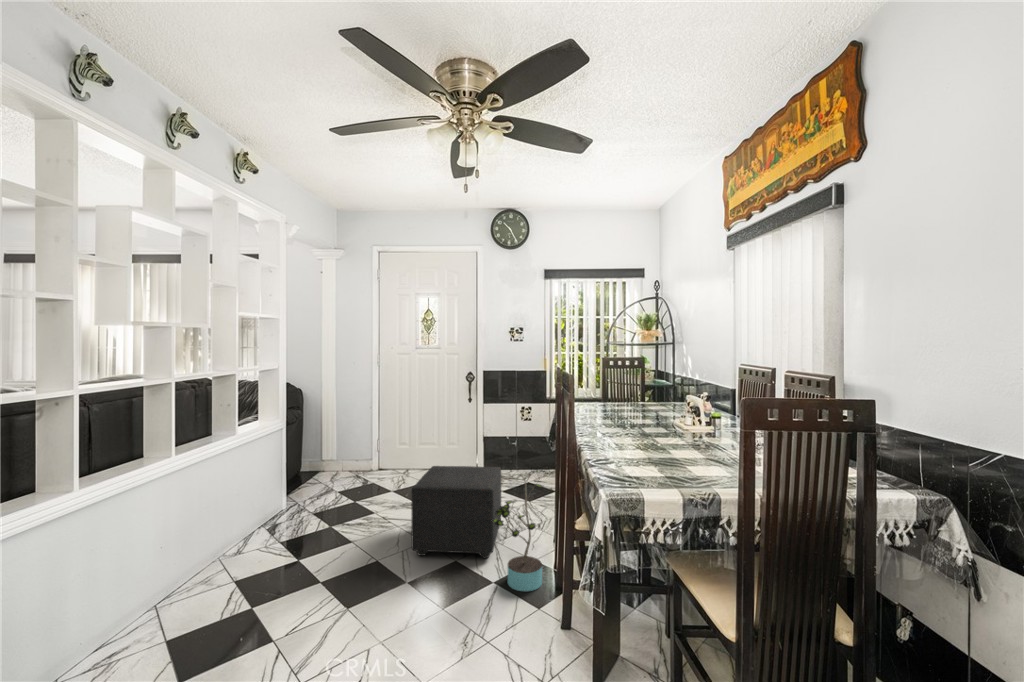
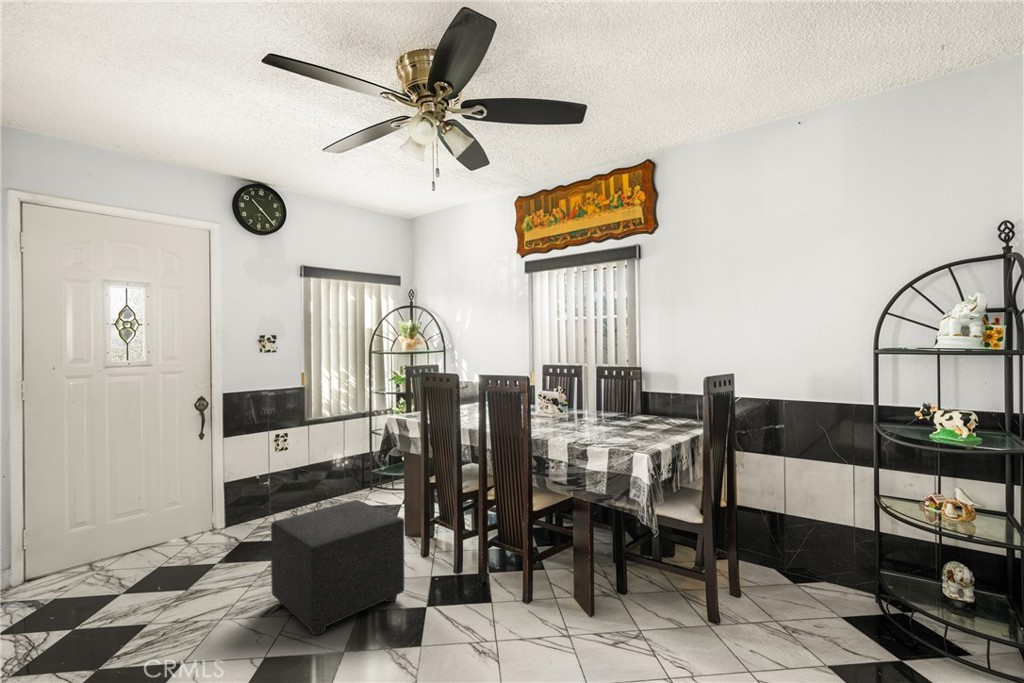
potted plant: present [491,471,545,591] -> none [431,480,493,609]

